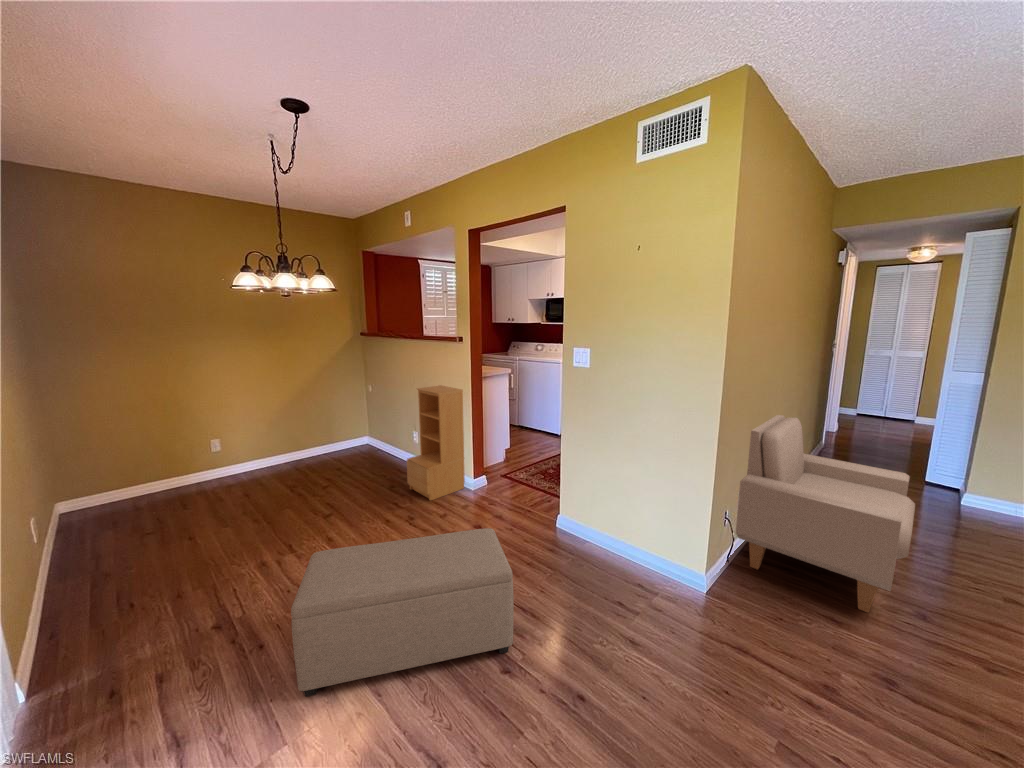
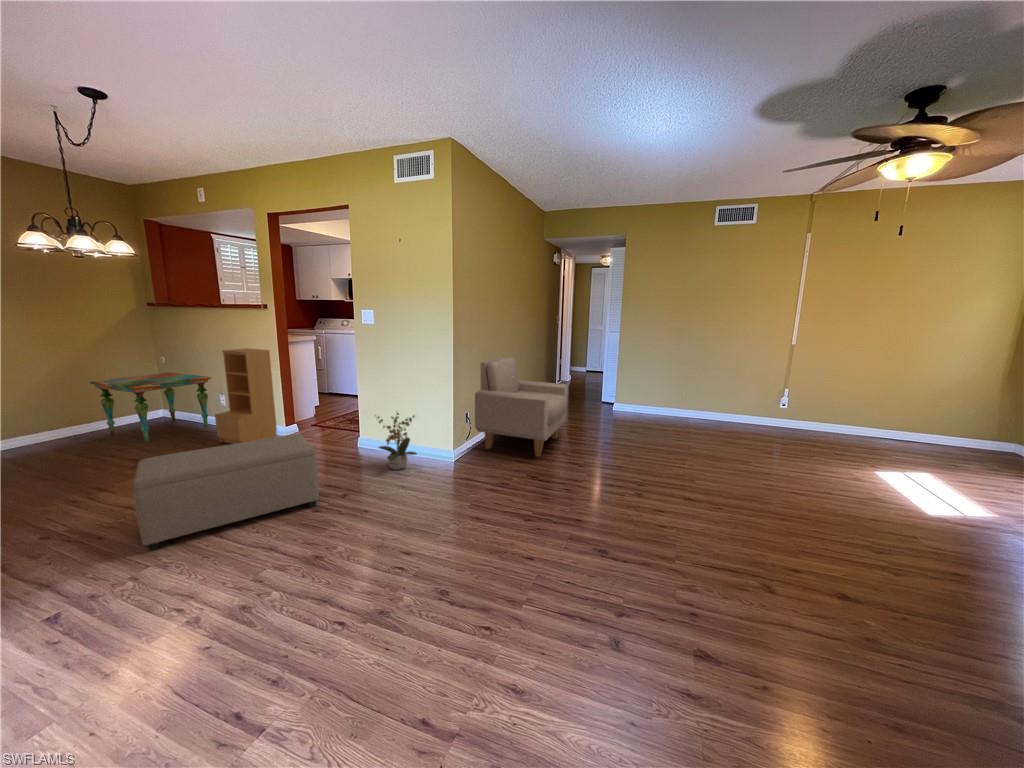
side table: none [313,402,408,477] -> present [90,372,211,442]
potted plant: none [586,497,649,590] -> present [377,413,417,470]

